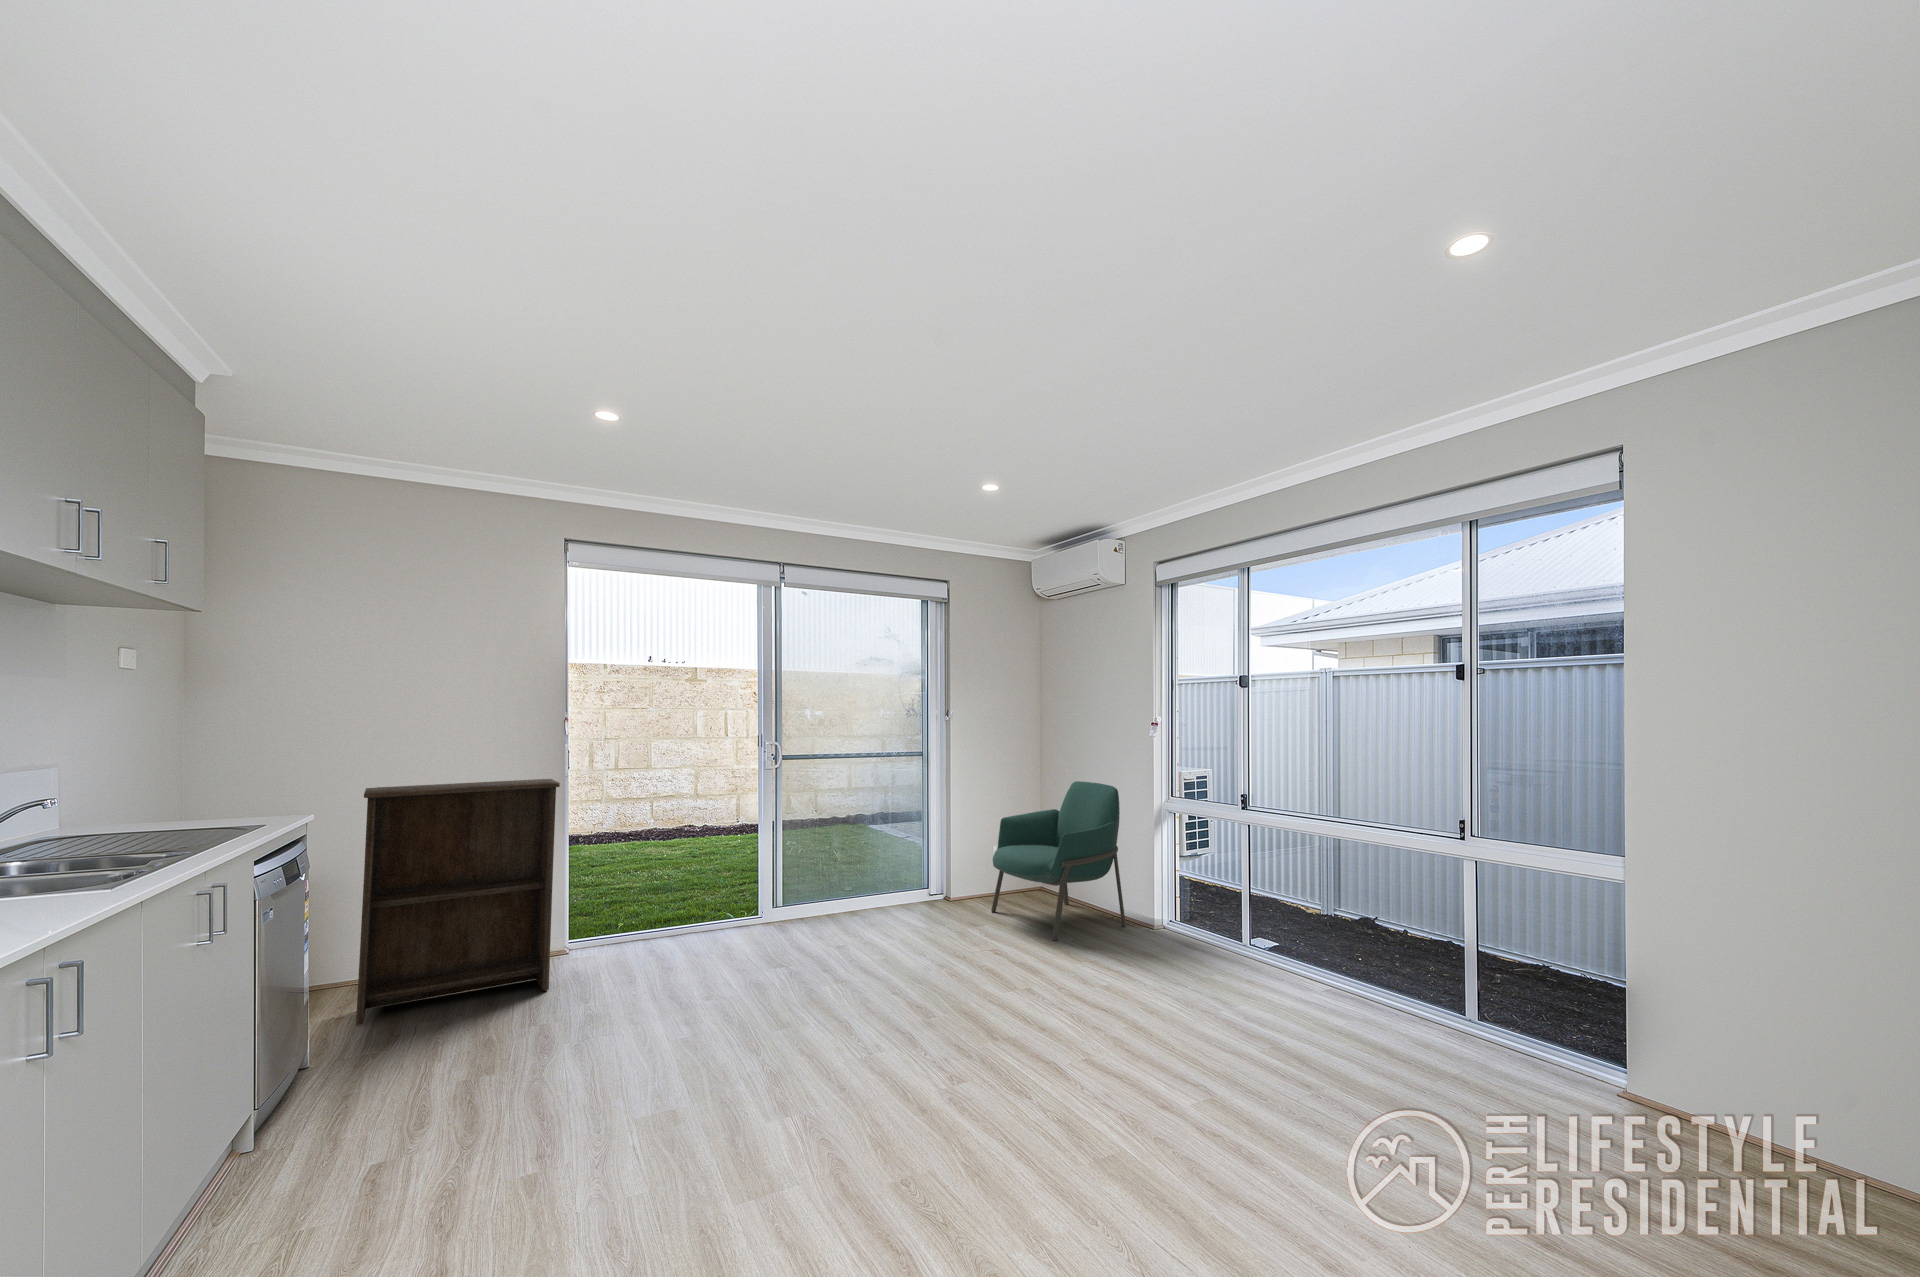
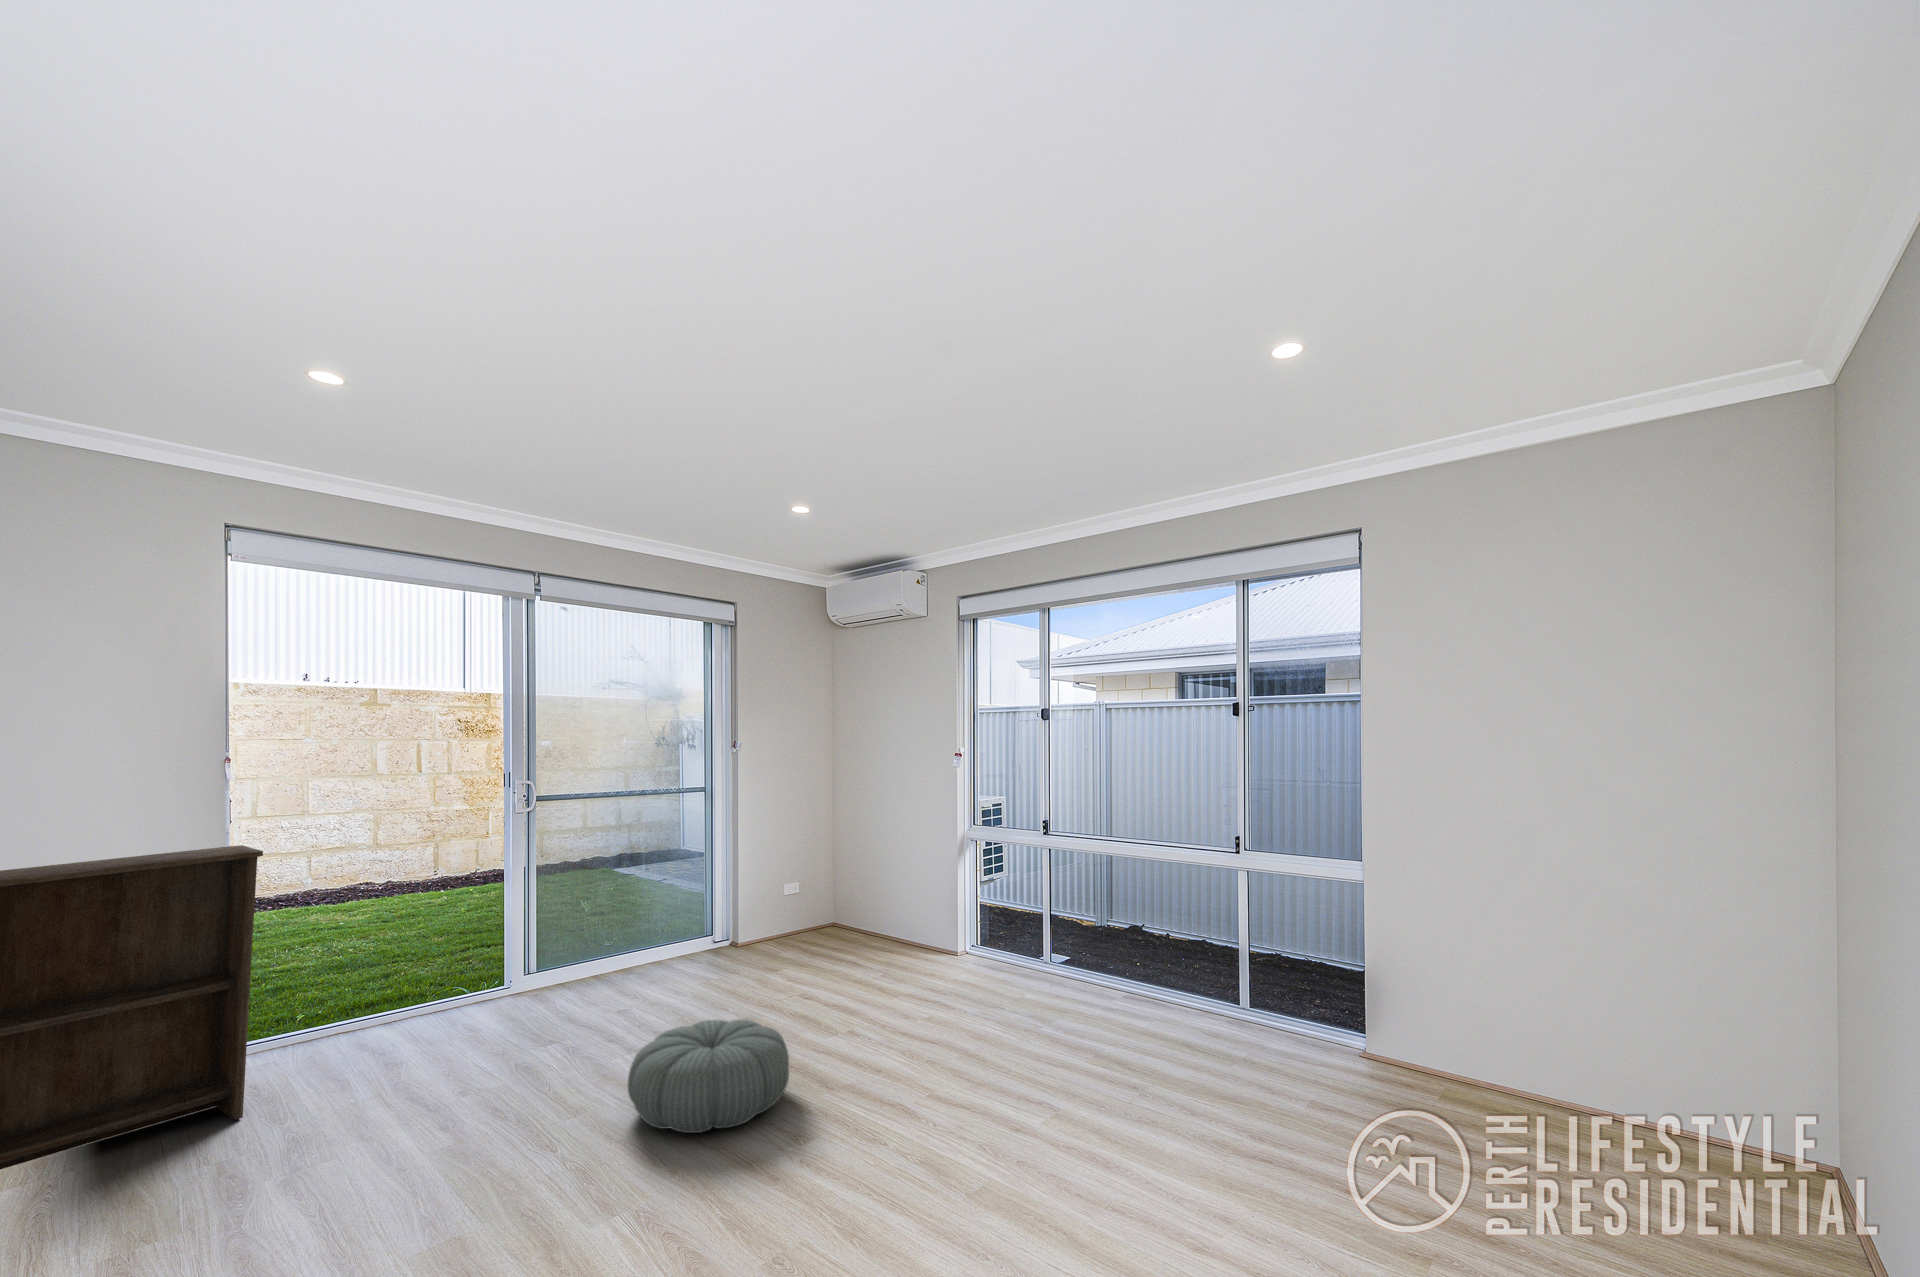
armchair: present [991,781,1126,941] -> none [781,812,924,981]
pouf: none [814,956,956,1054] -> present [628,1019,789,1133]

